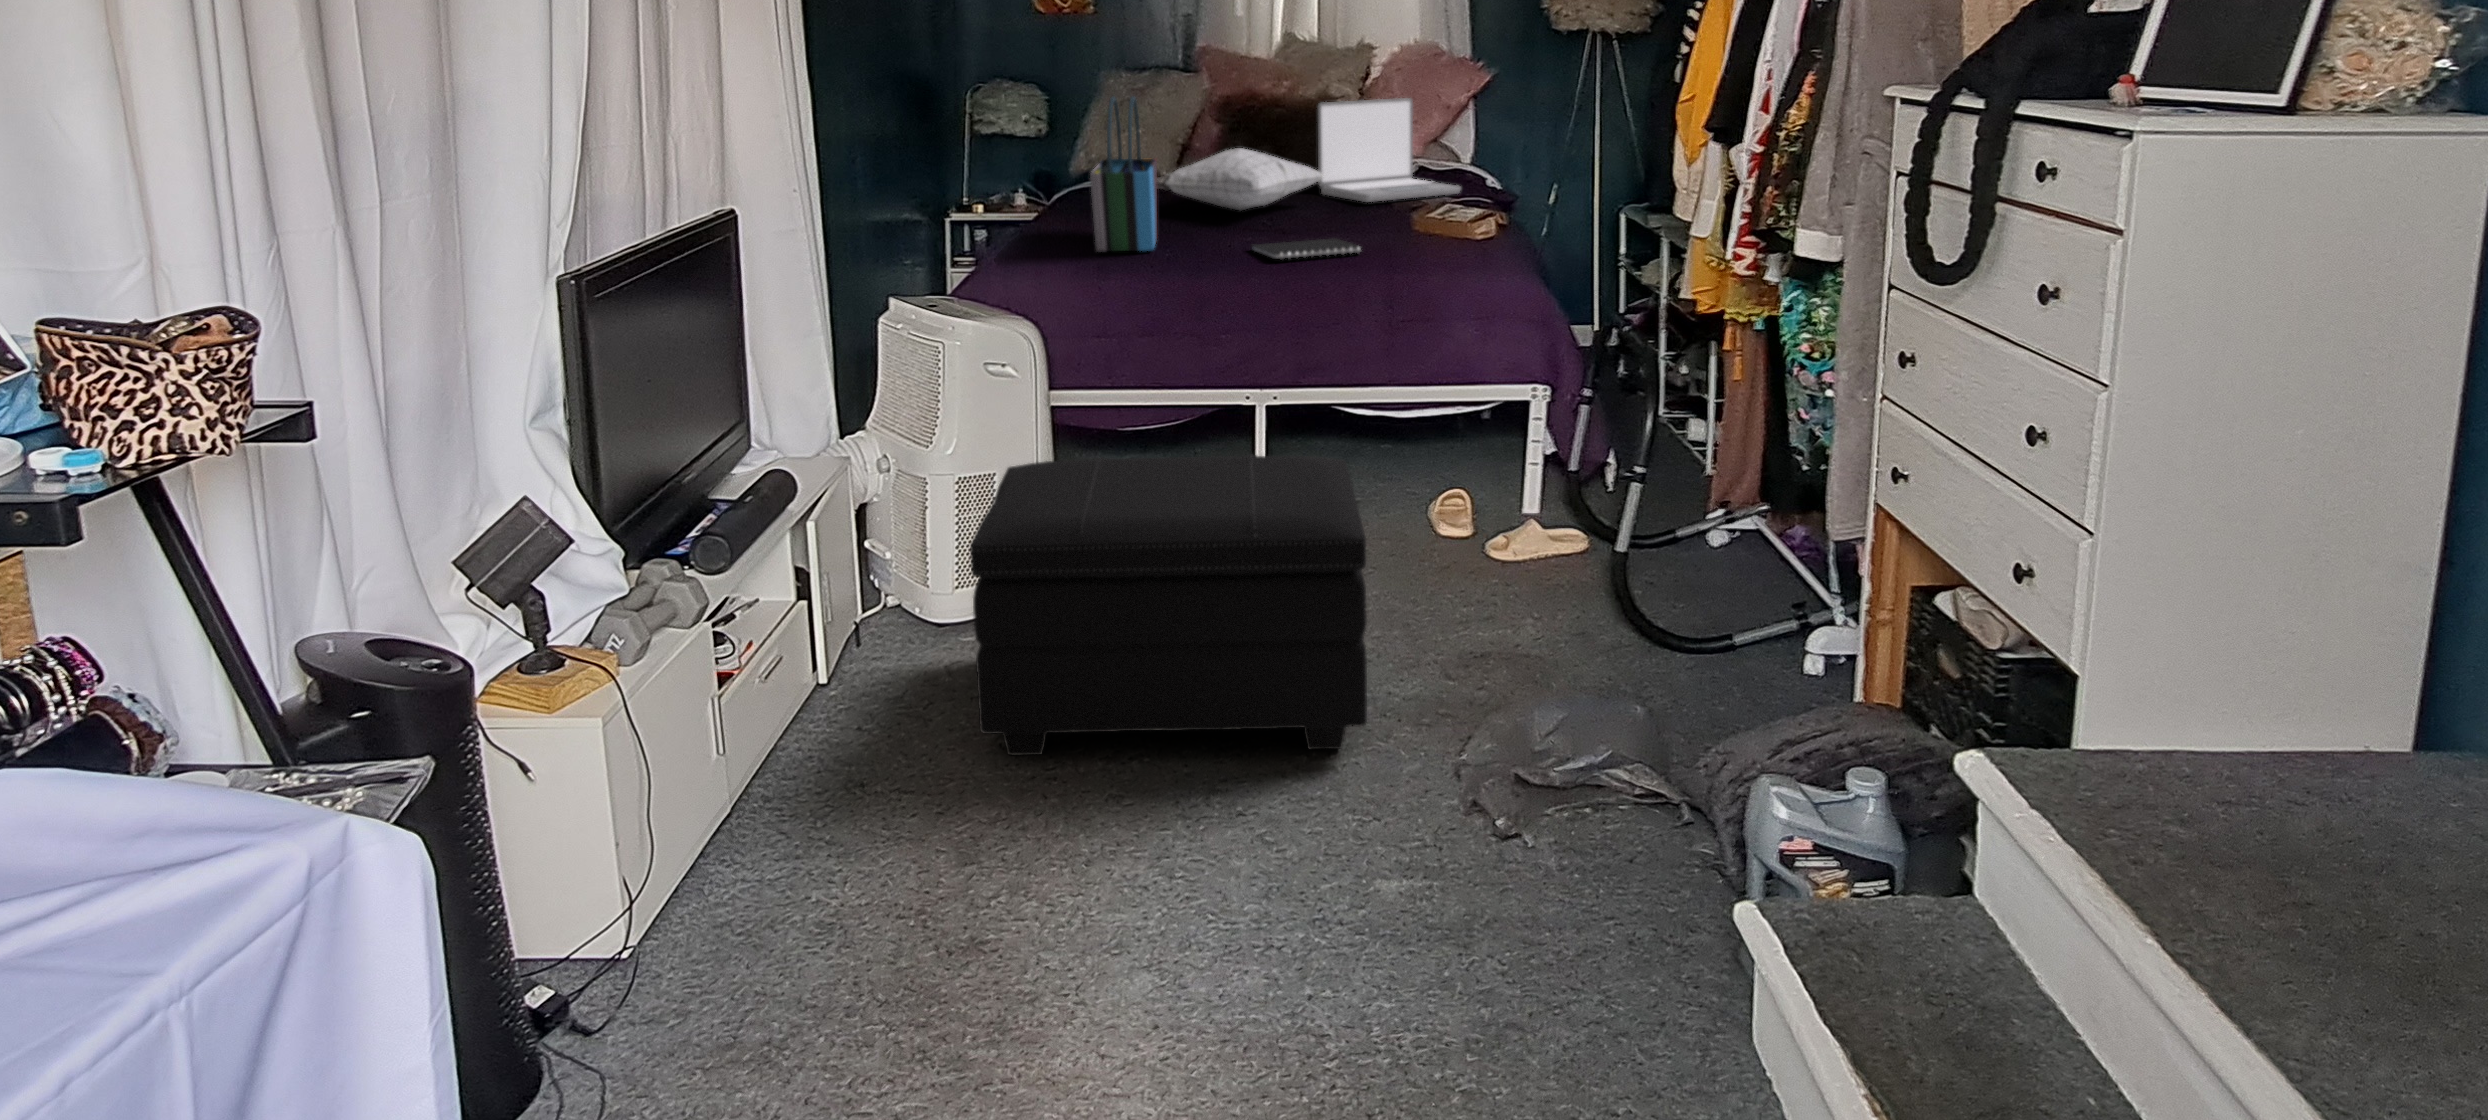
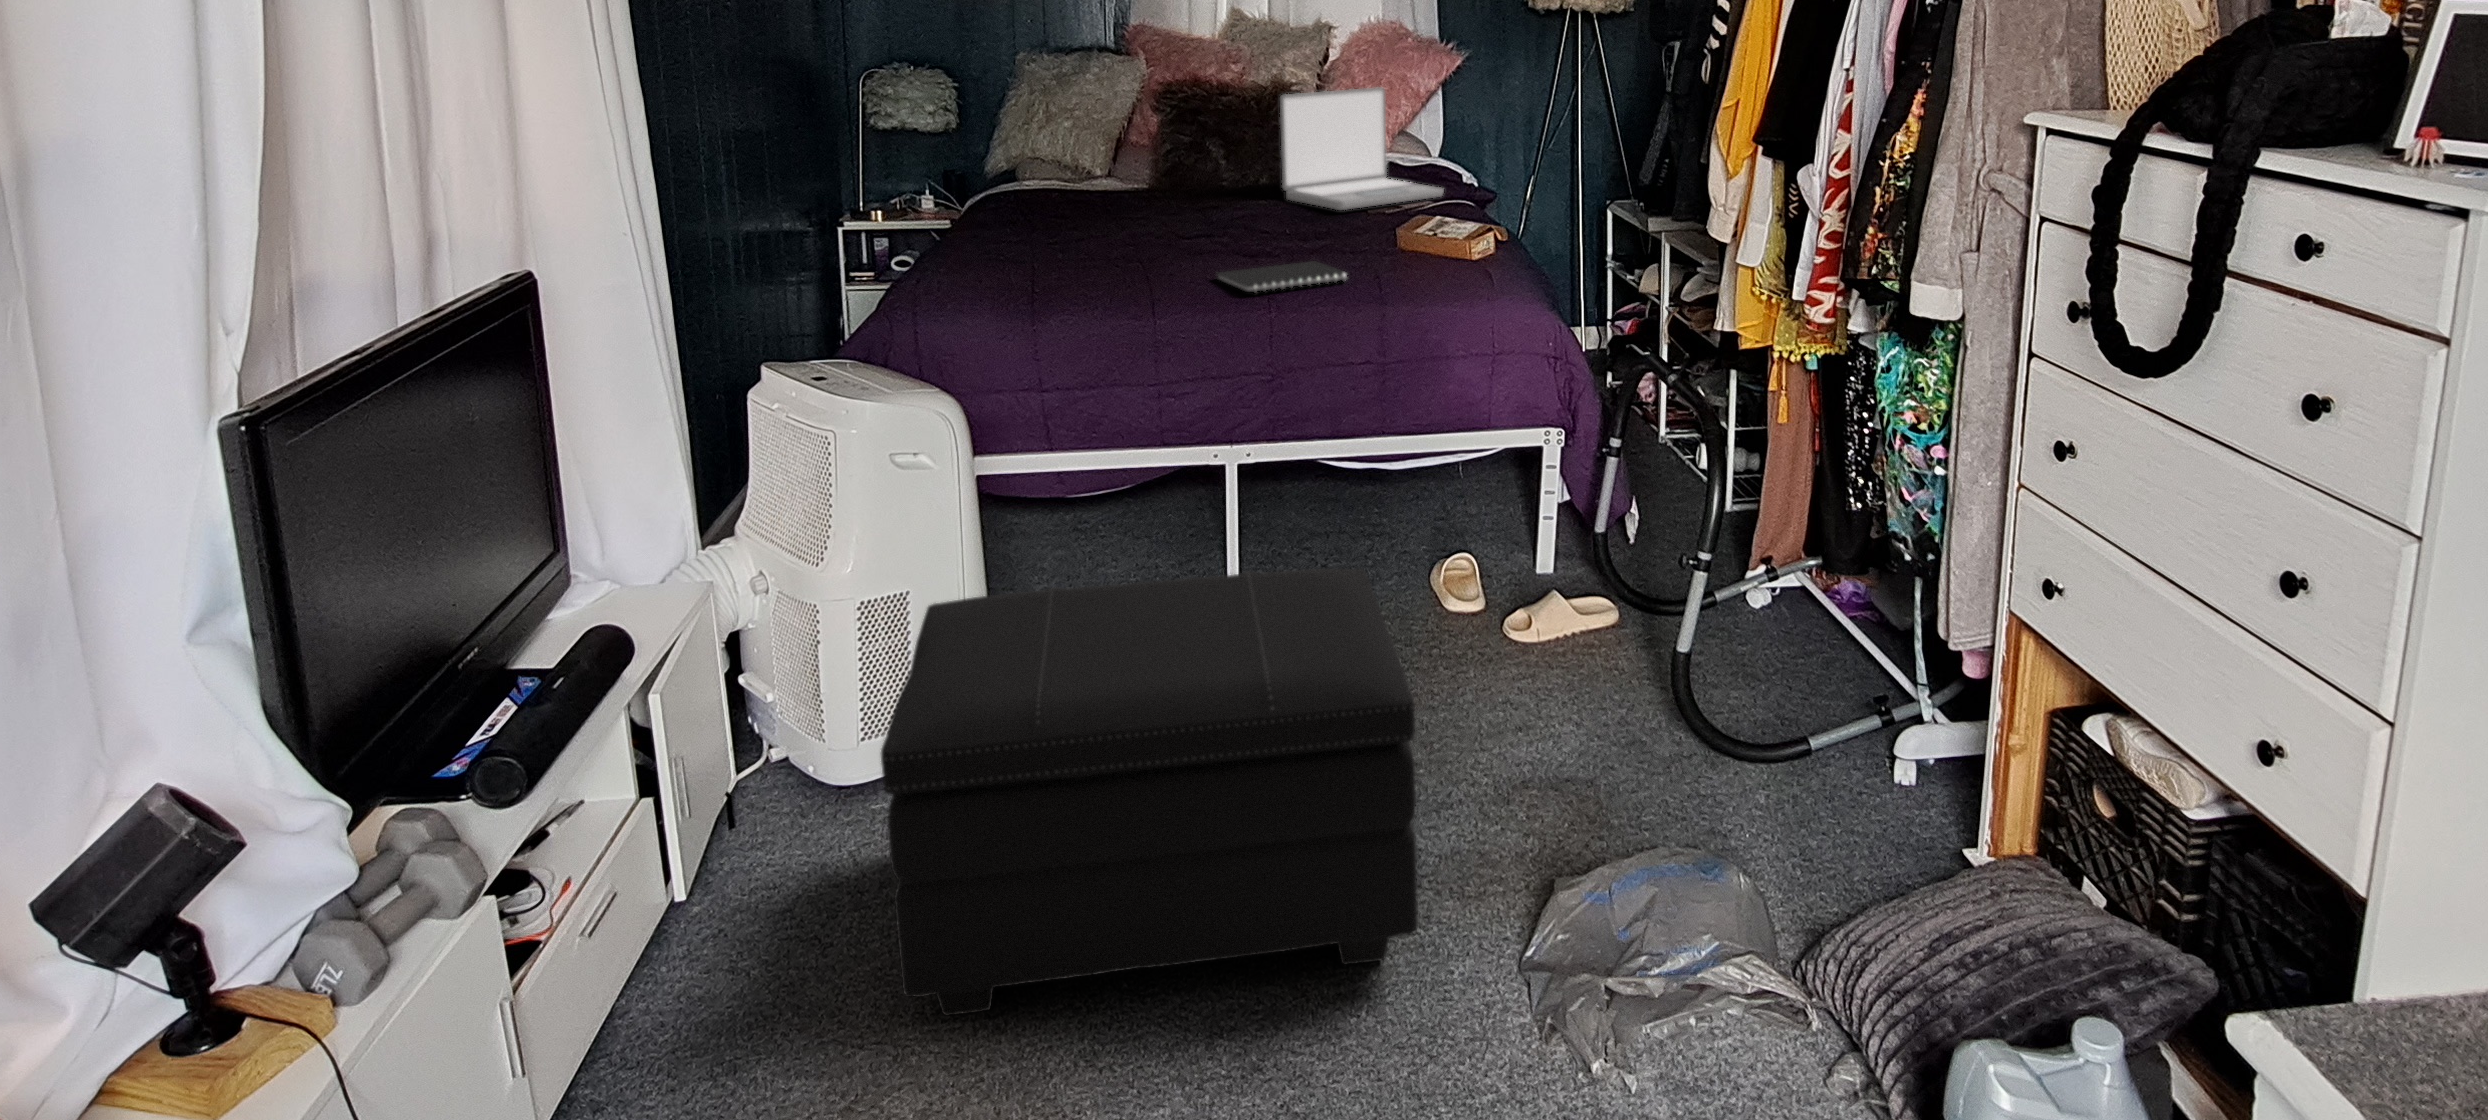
tote bag: present [1090,97,1157,251] -> none [1017,96,1100,286]
pillow: present [1157,148,1324,211] -> none [1082,150,1293,224]

